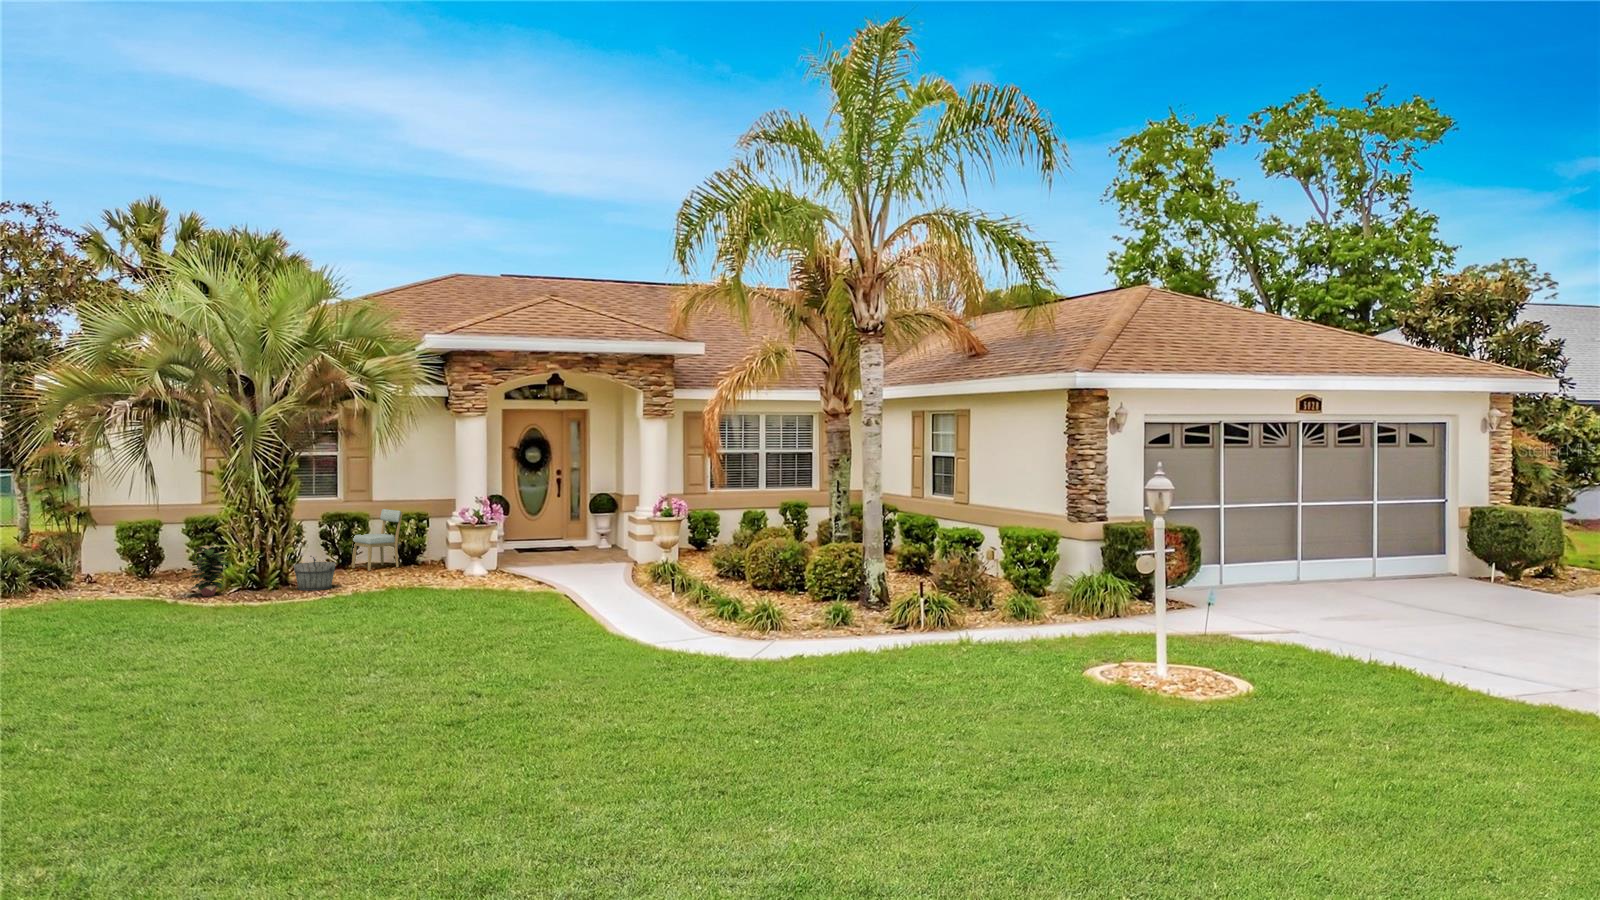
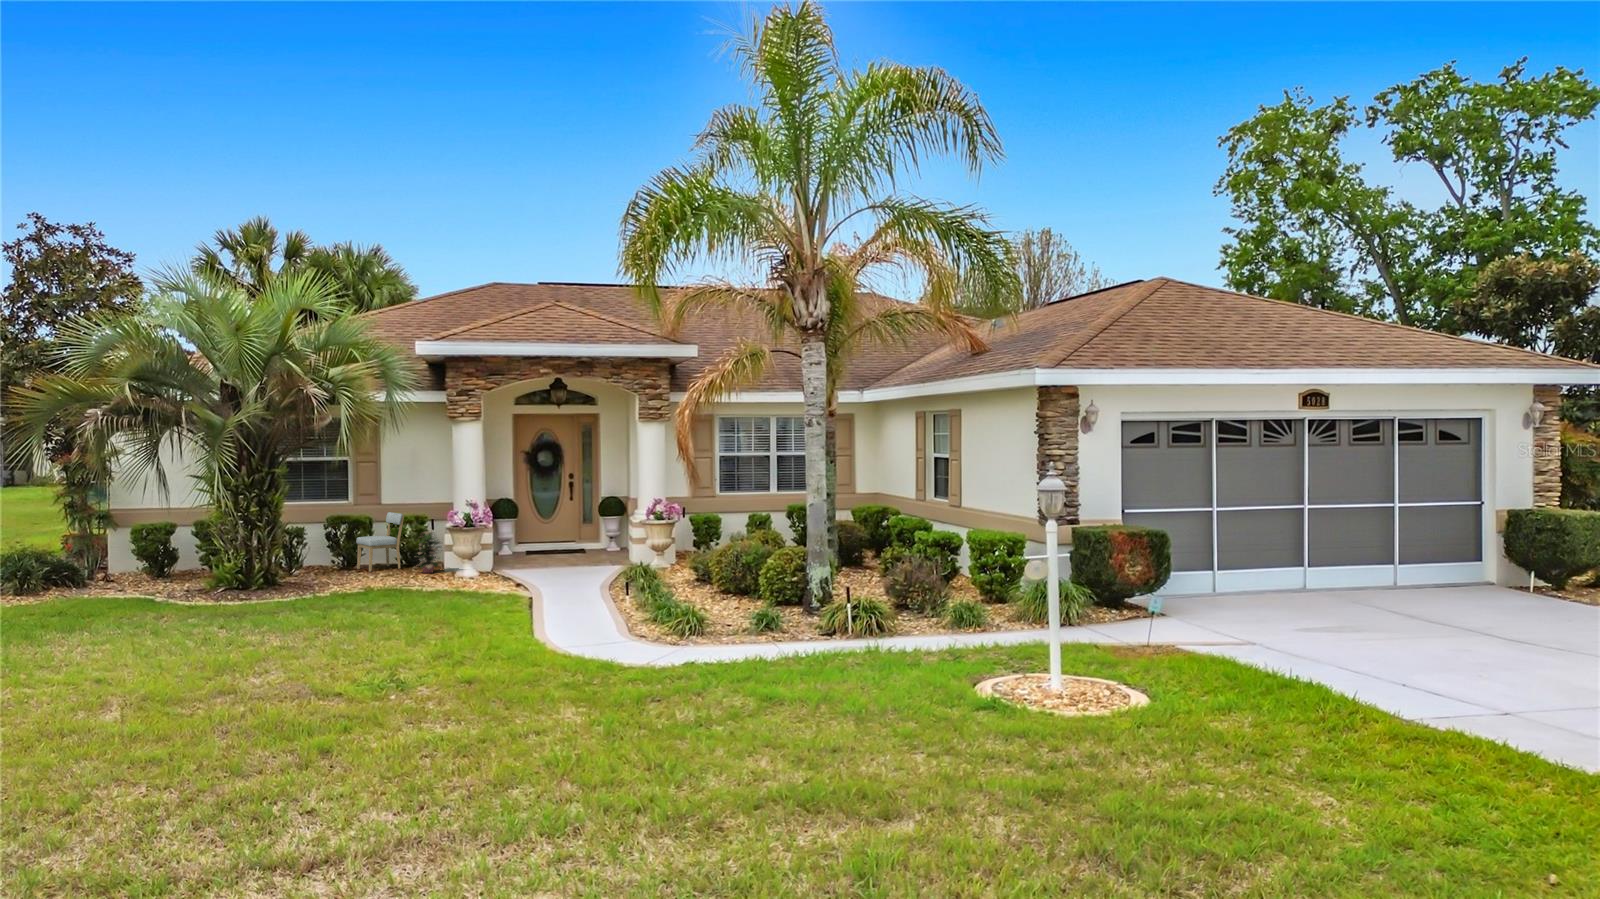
decorative plant: present [191,545,228,596] -> present [415,532,440,573]
wooden bucket: present [294,556,335,591] -> none [283,556,323,590]

